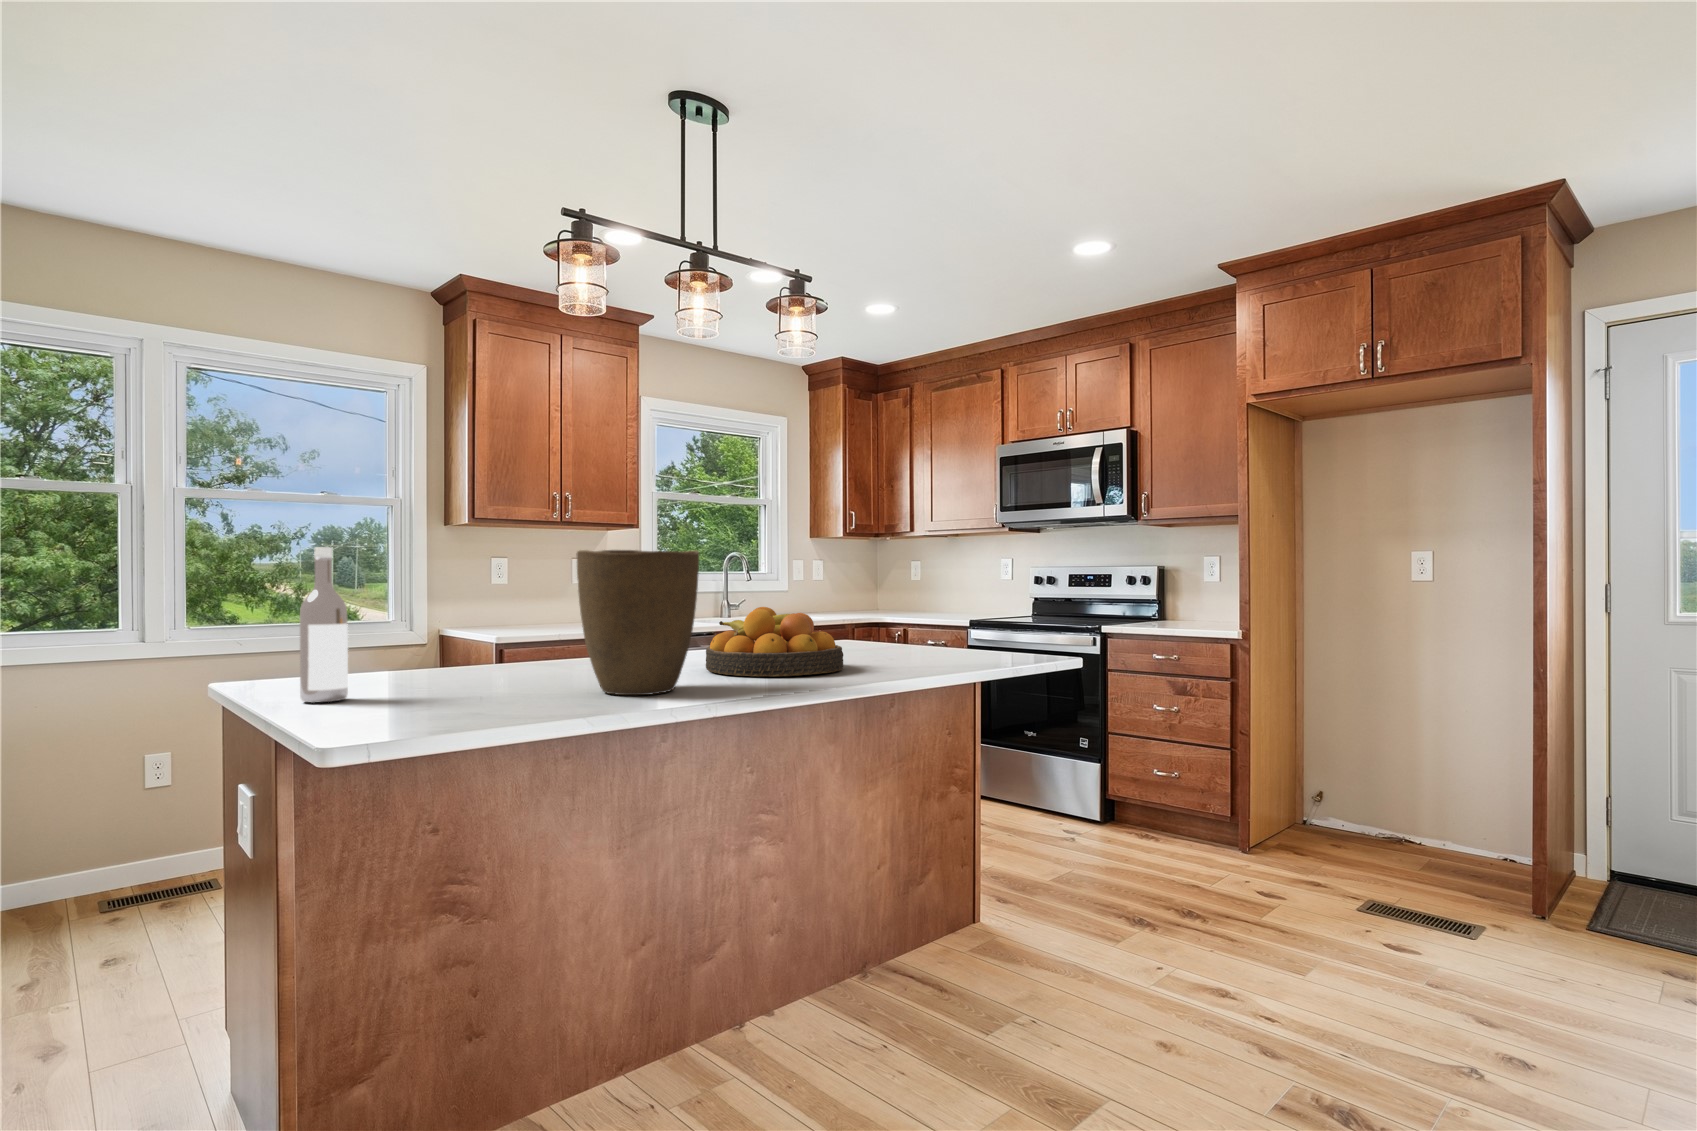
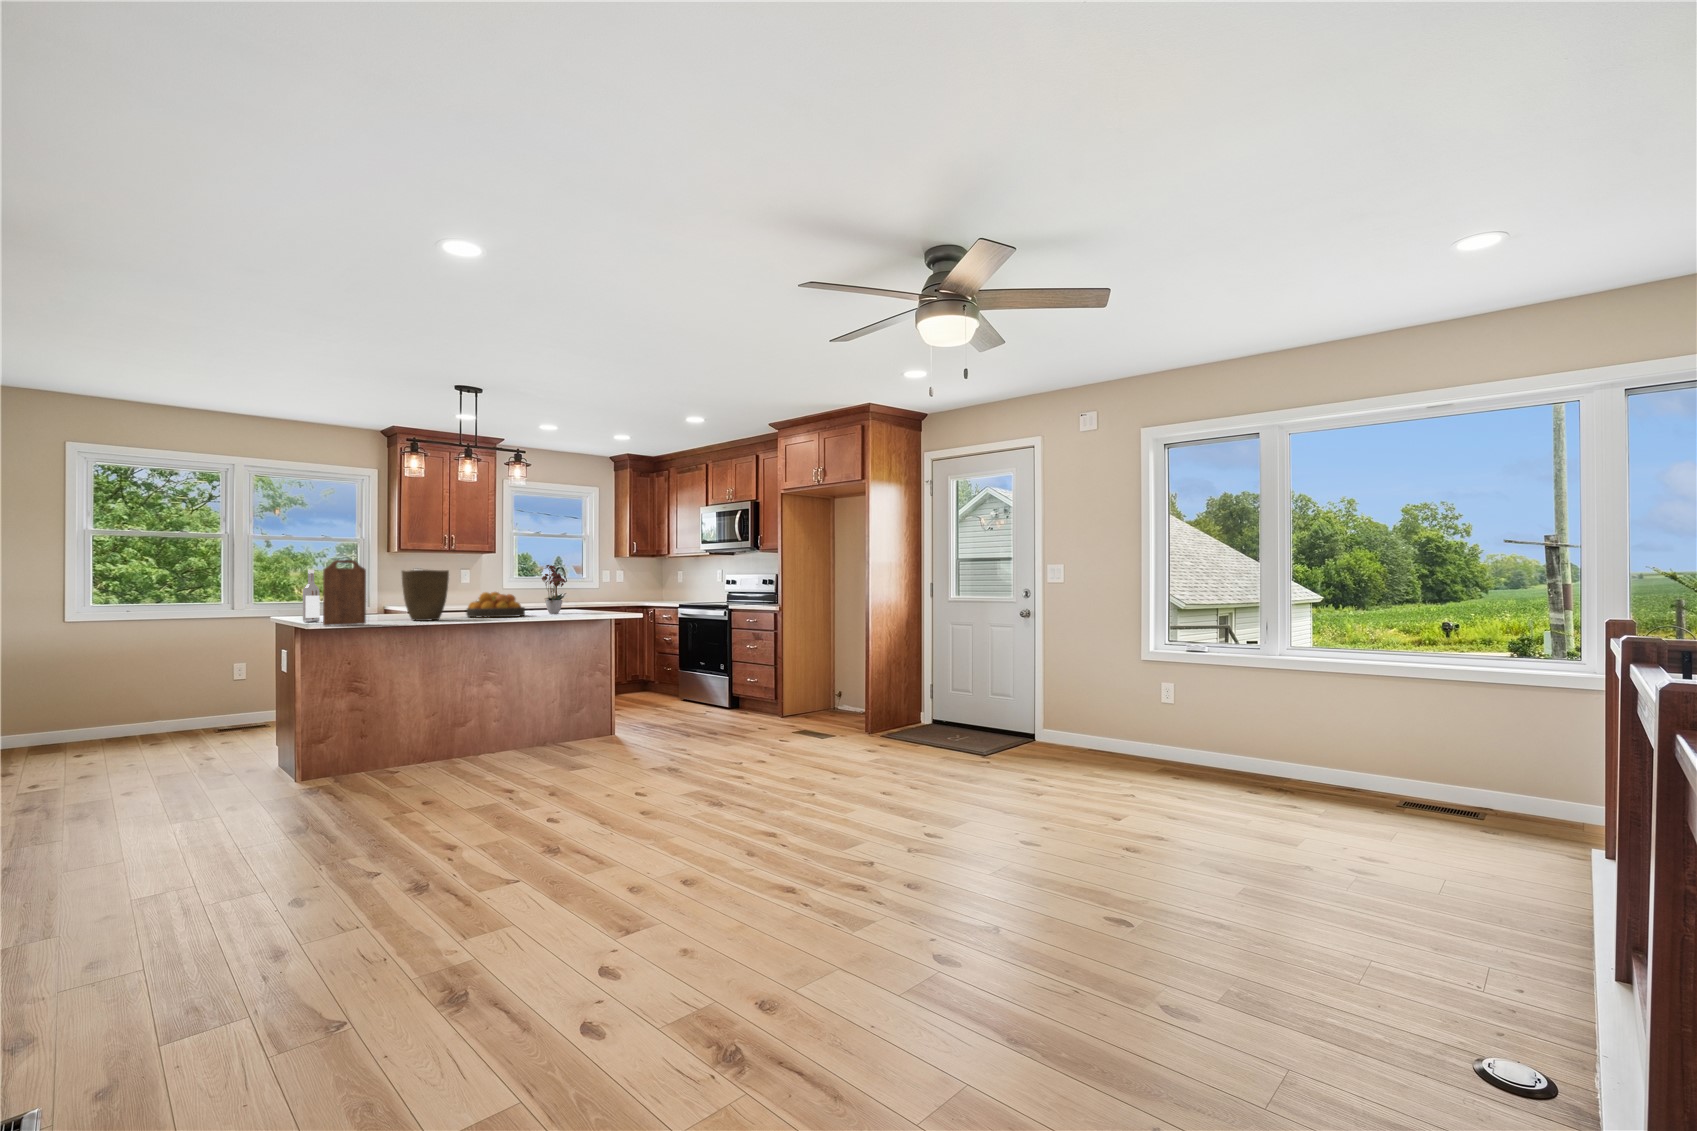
cutting board: none [374,511,504,735] -> present [323,560,366,626]
flower arrangement: none [837,537,912,657] -> present [542,565,565,614]

